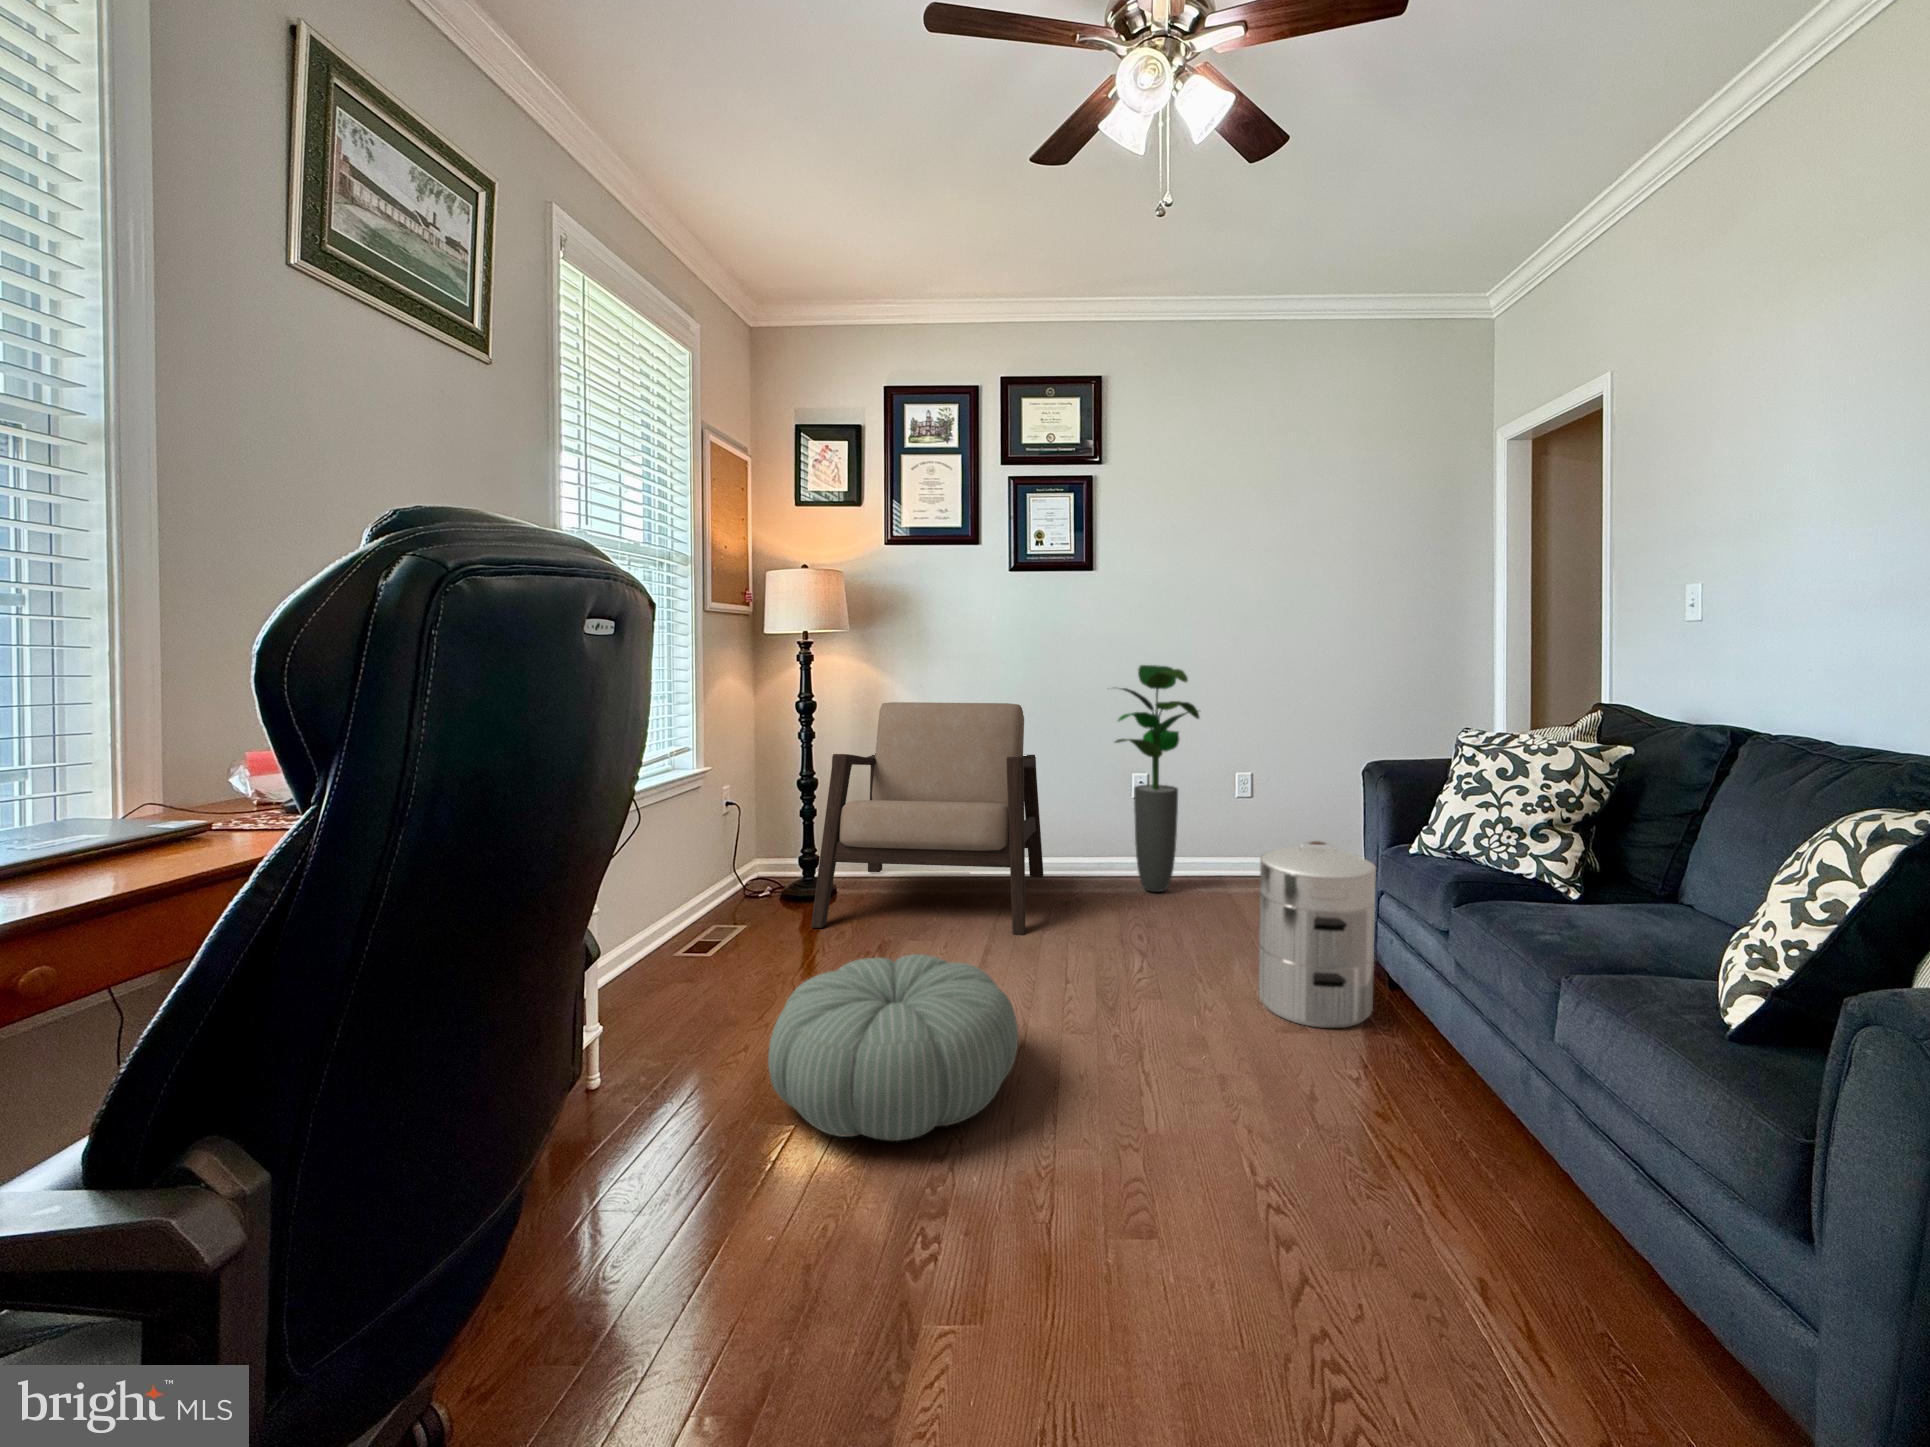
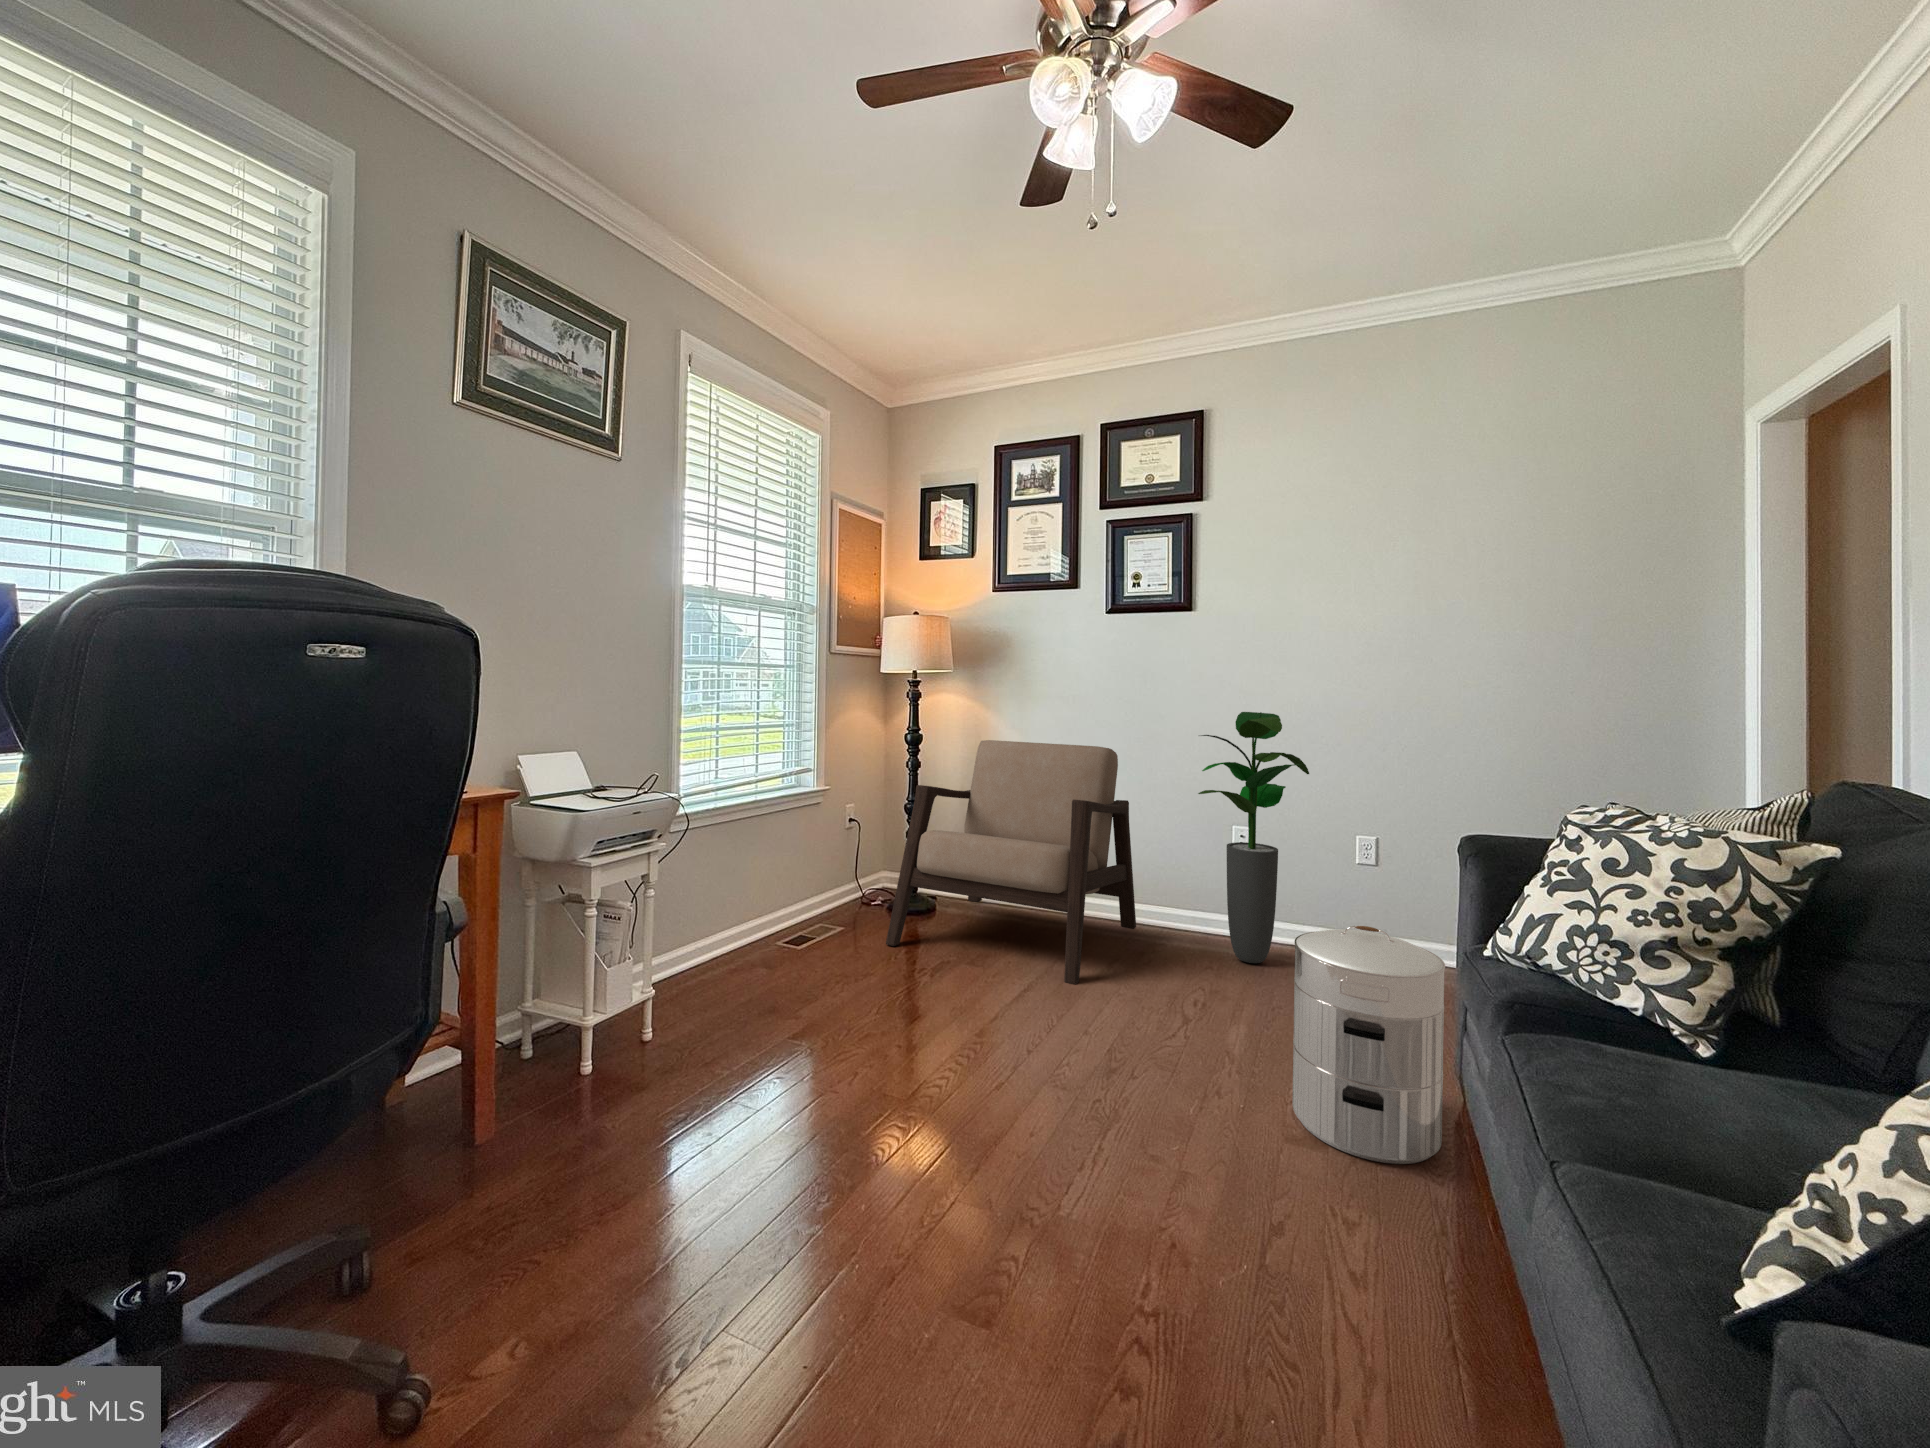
pouf: present [768,954,1018,1141] -> none [737,977,972,1159]

